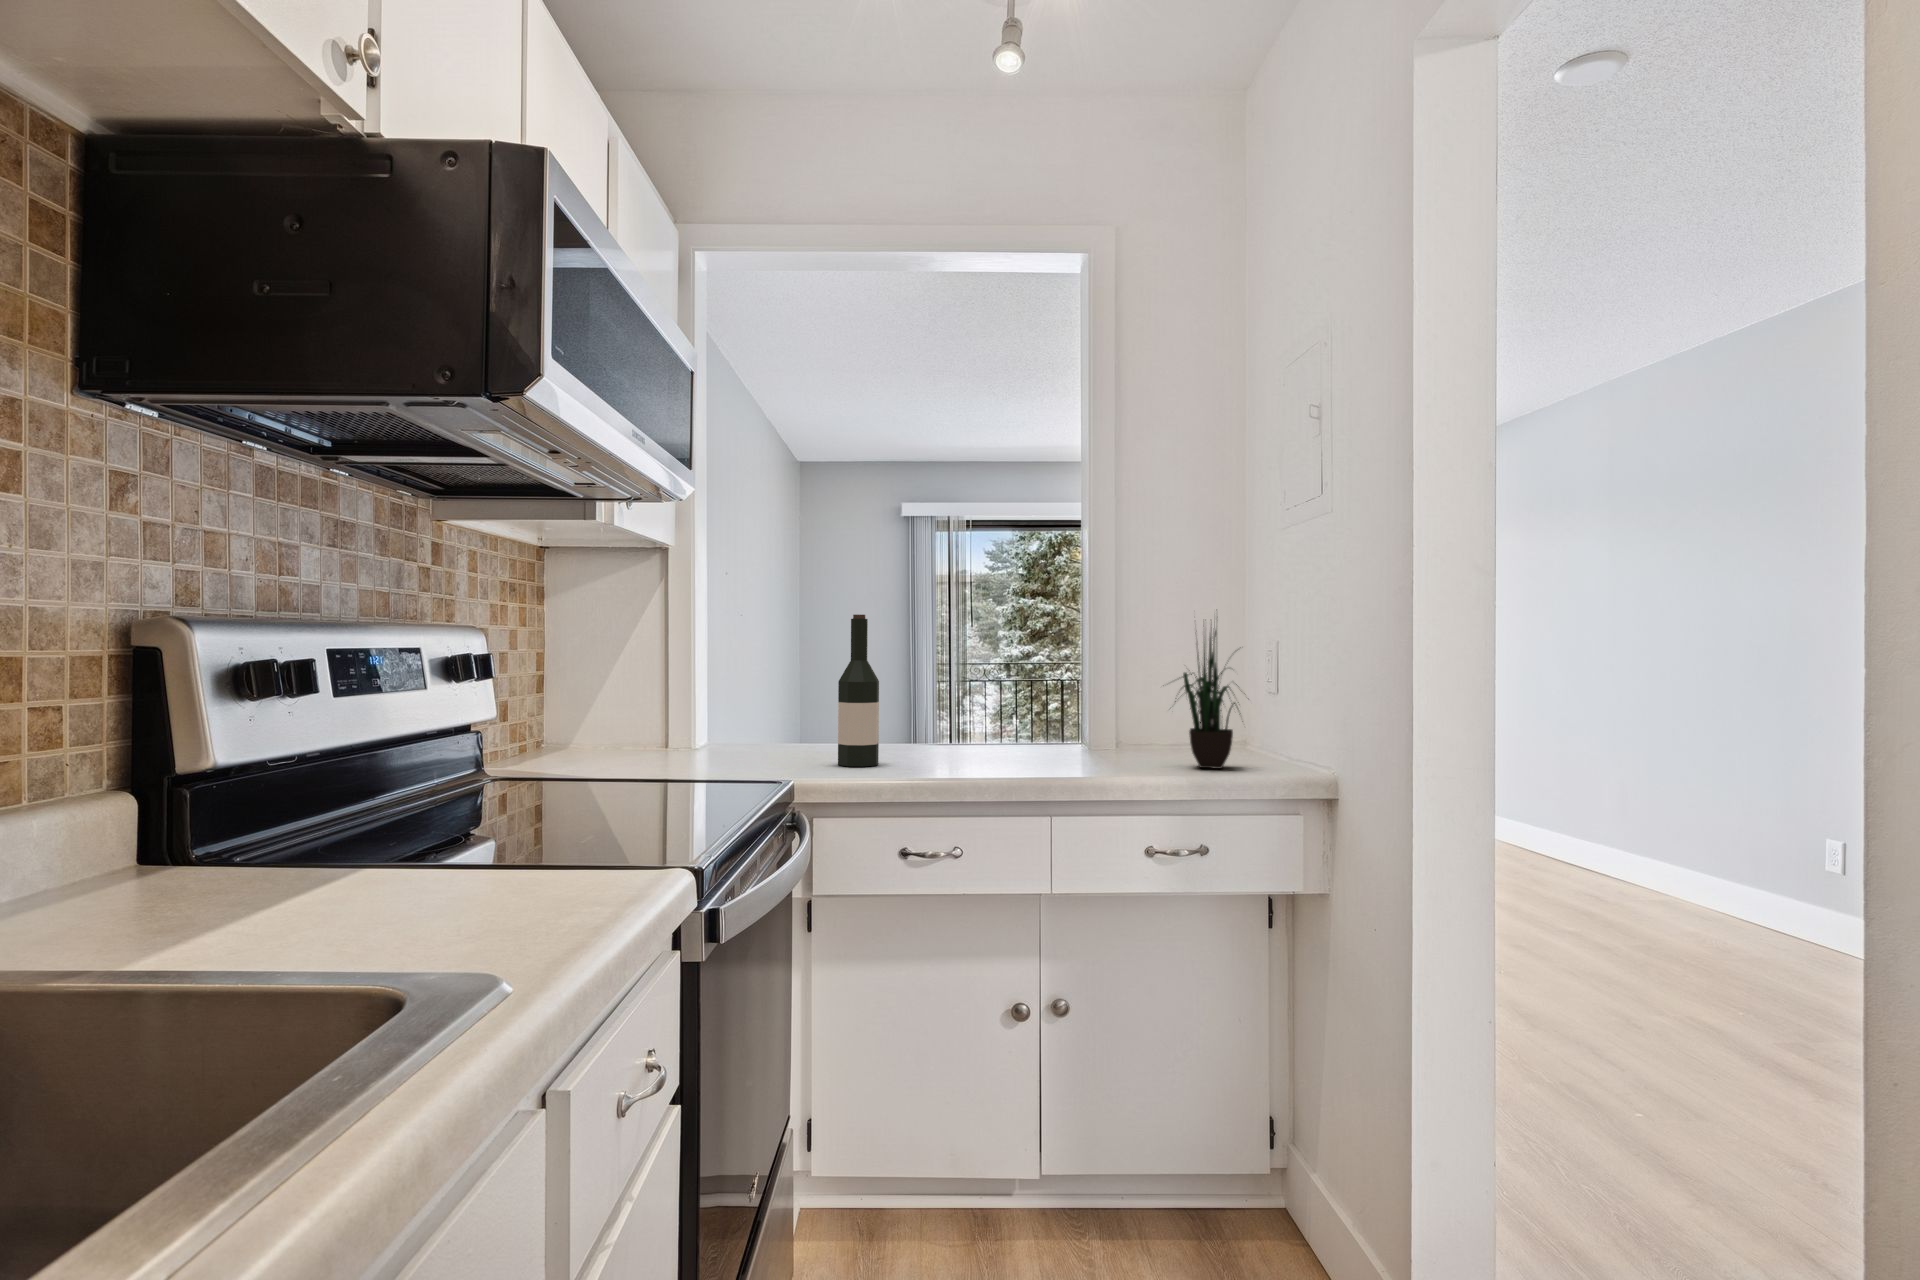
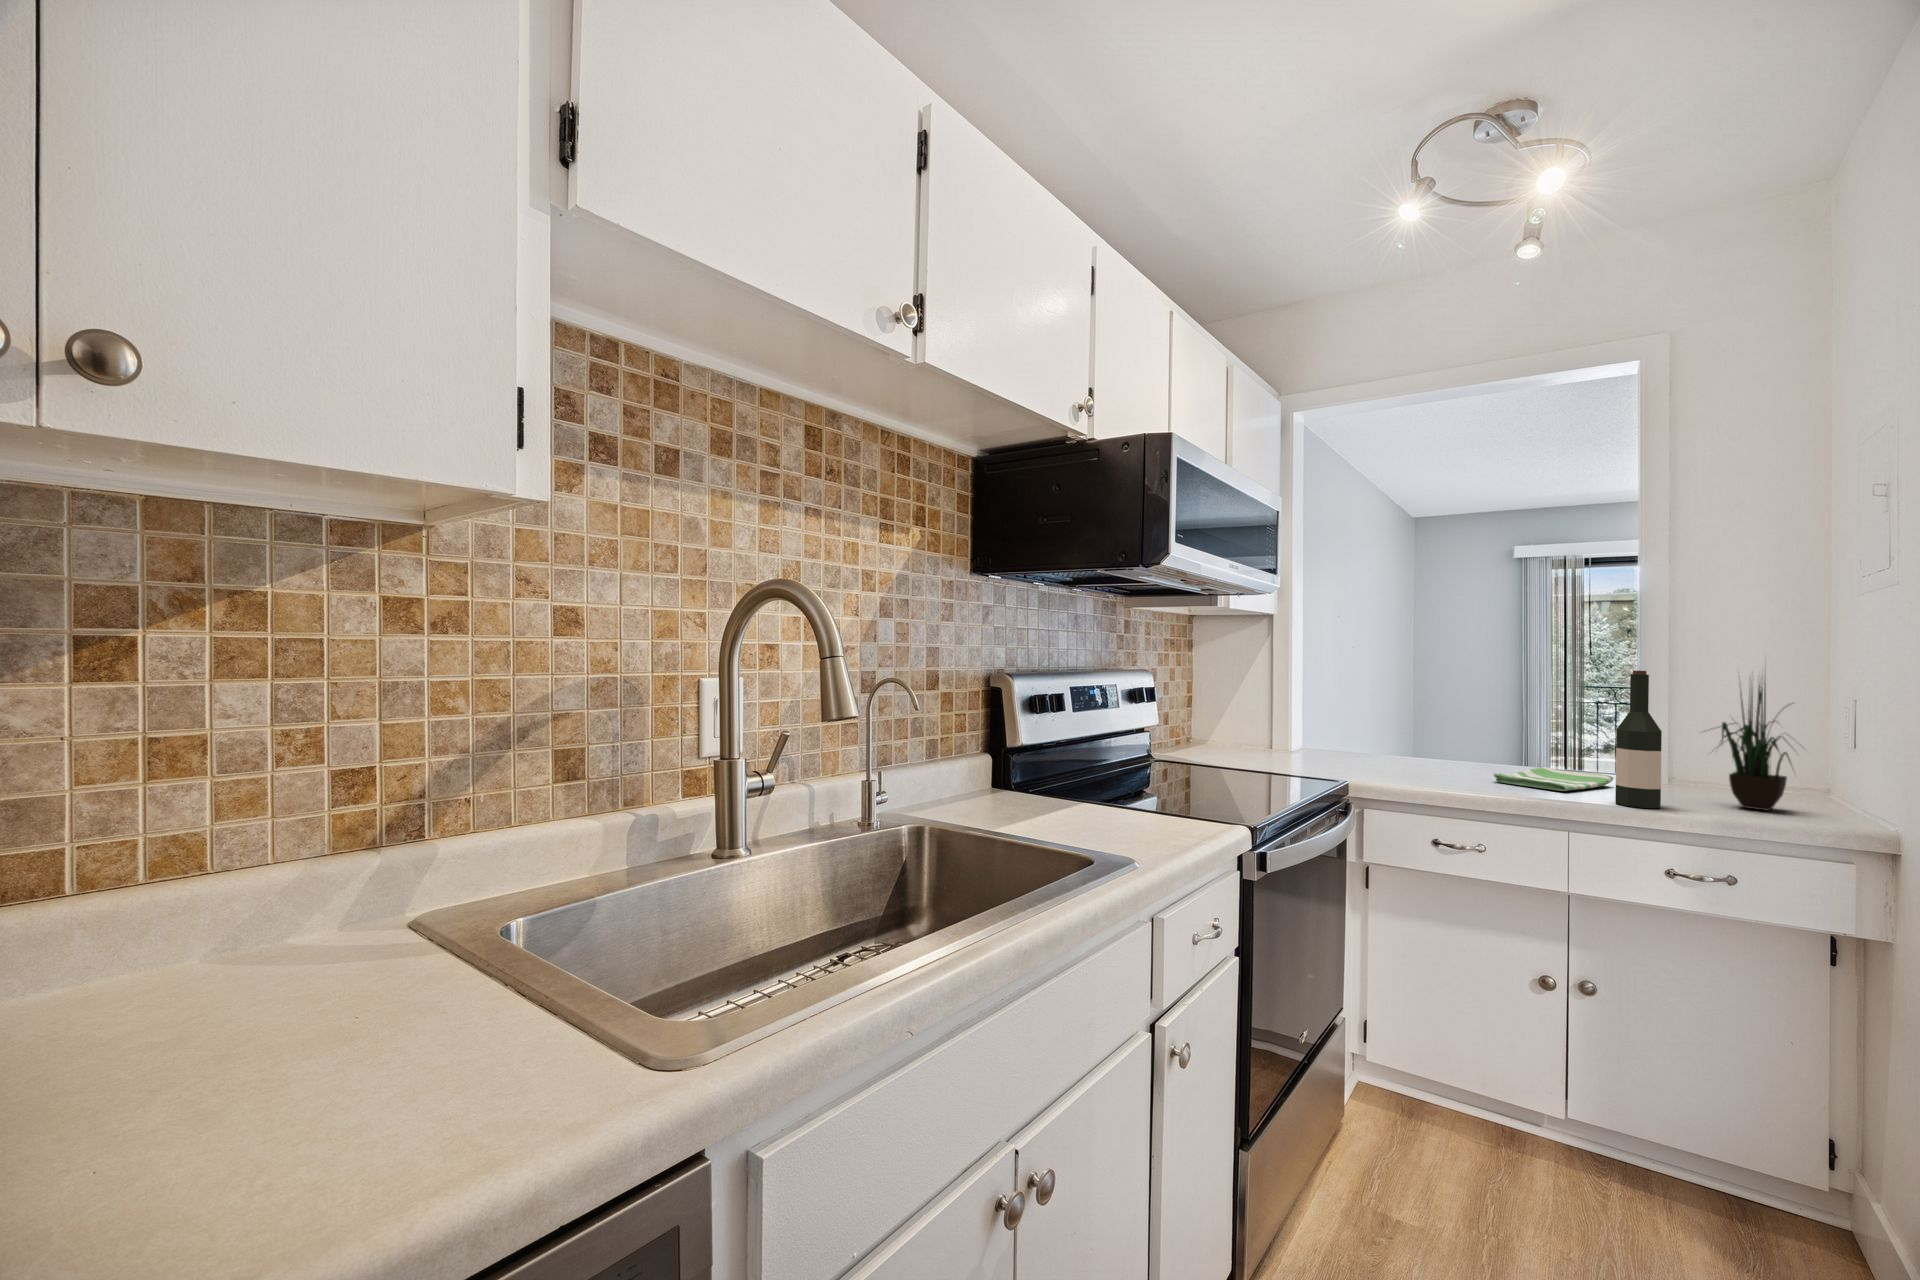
wine bottle: present [838,615,879,767] -> present [1615,671,1662,808]
dish towel: none [961,742,1076,768] -> present [1494,767,1614,791]

